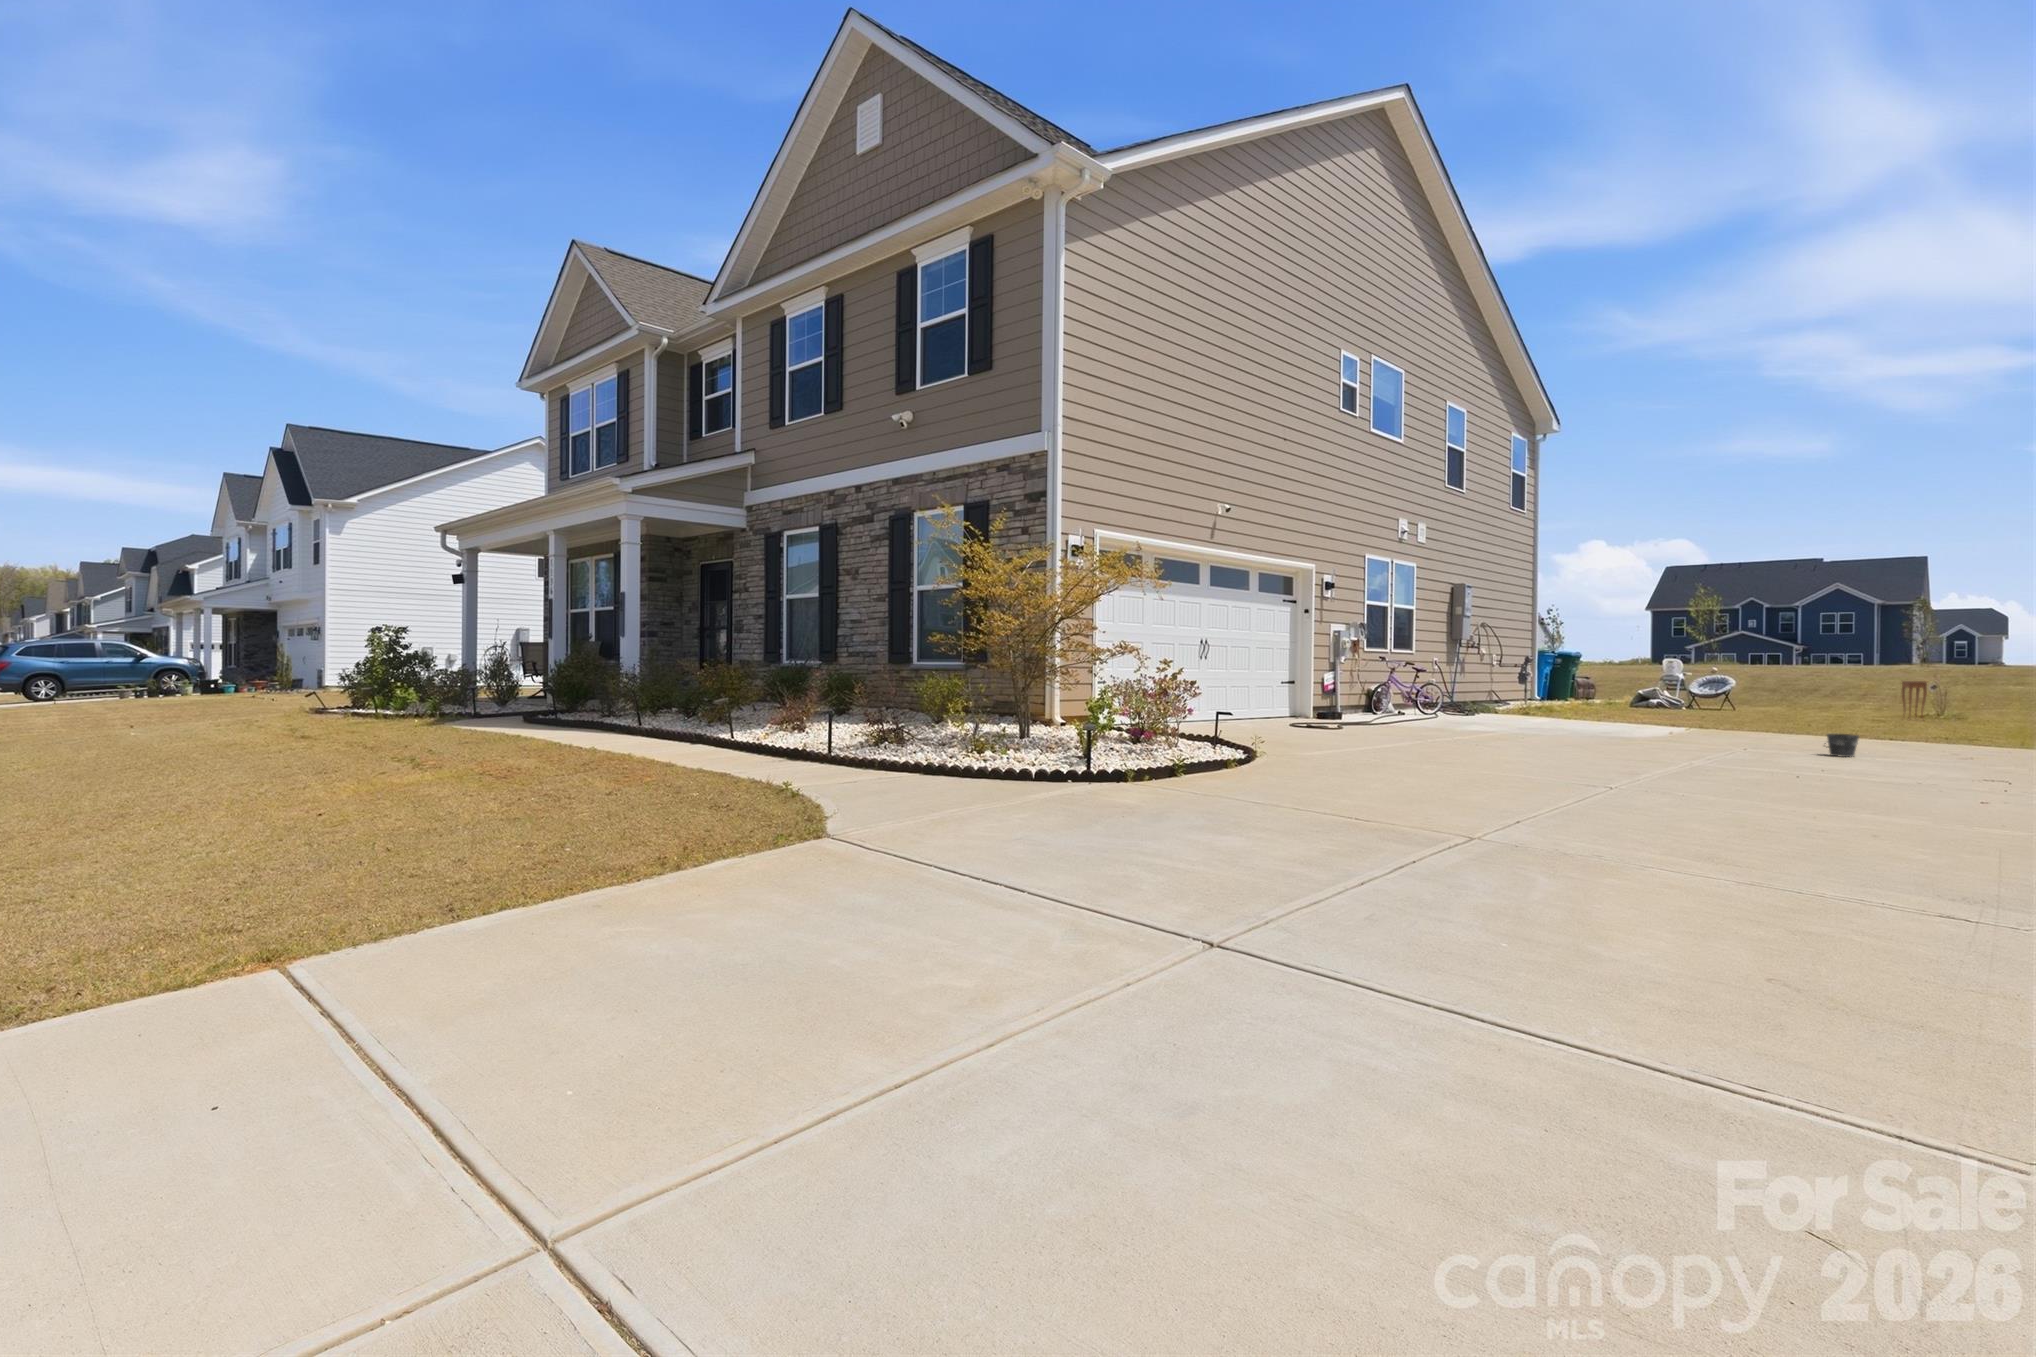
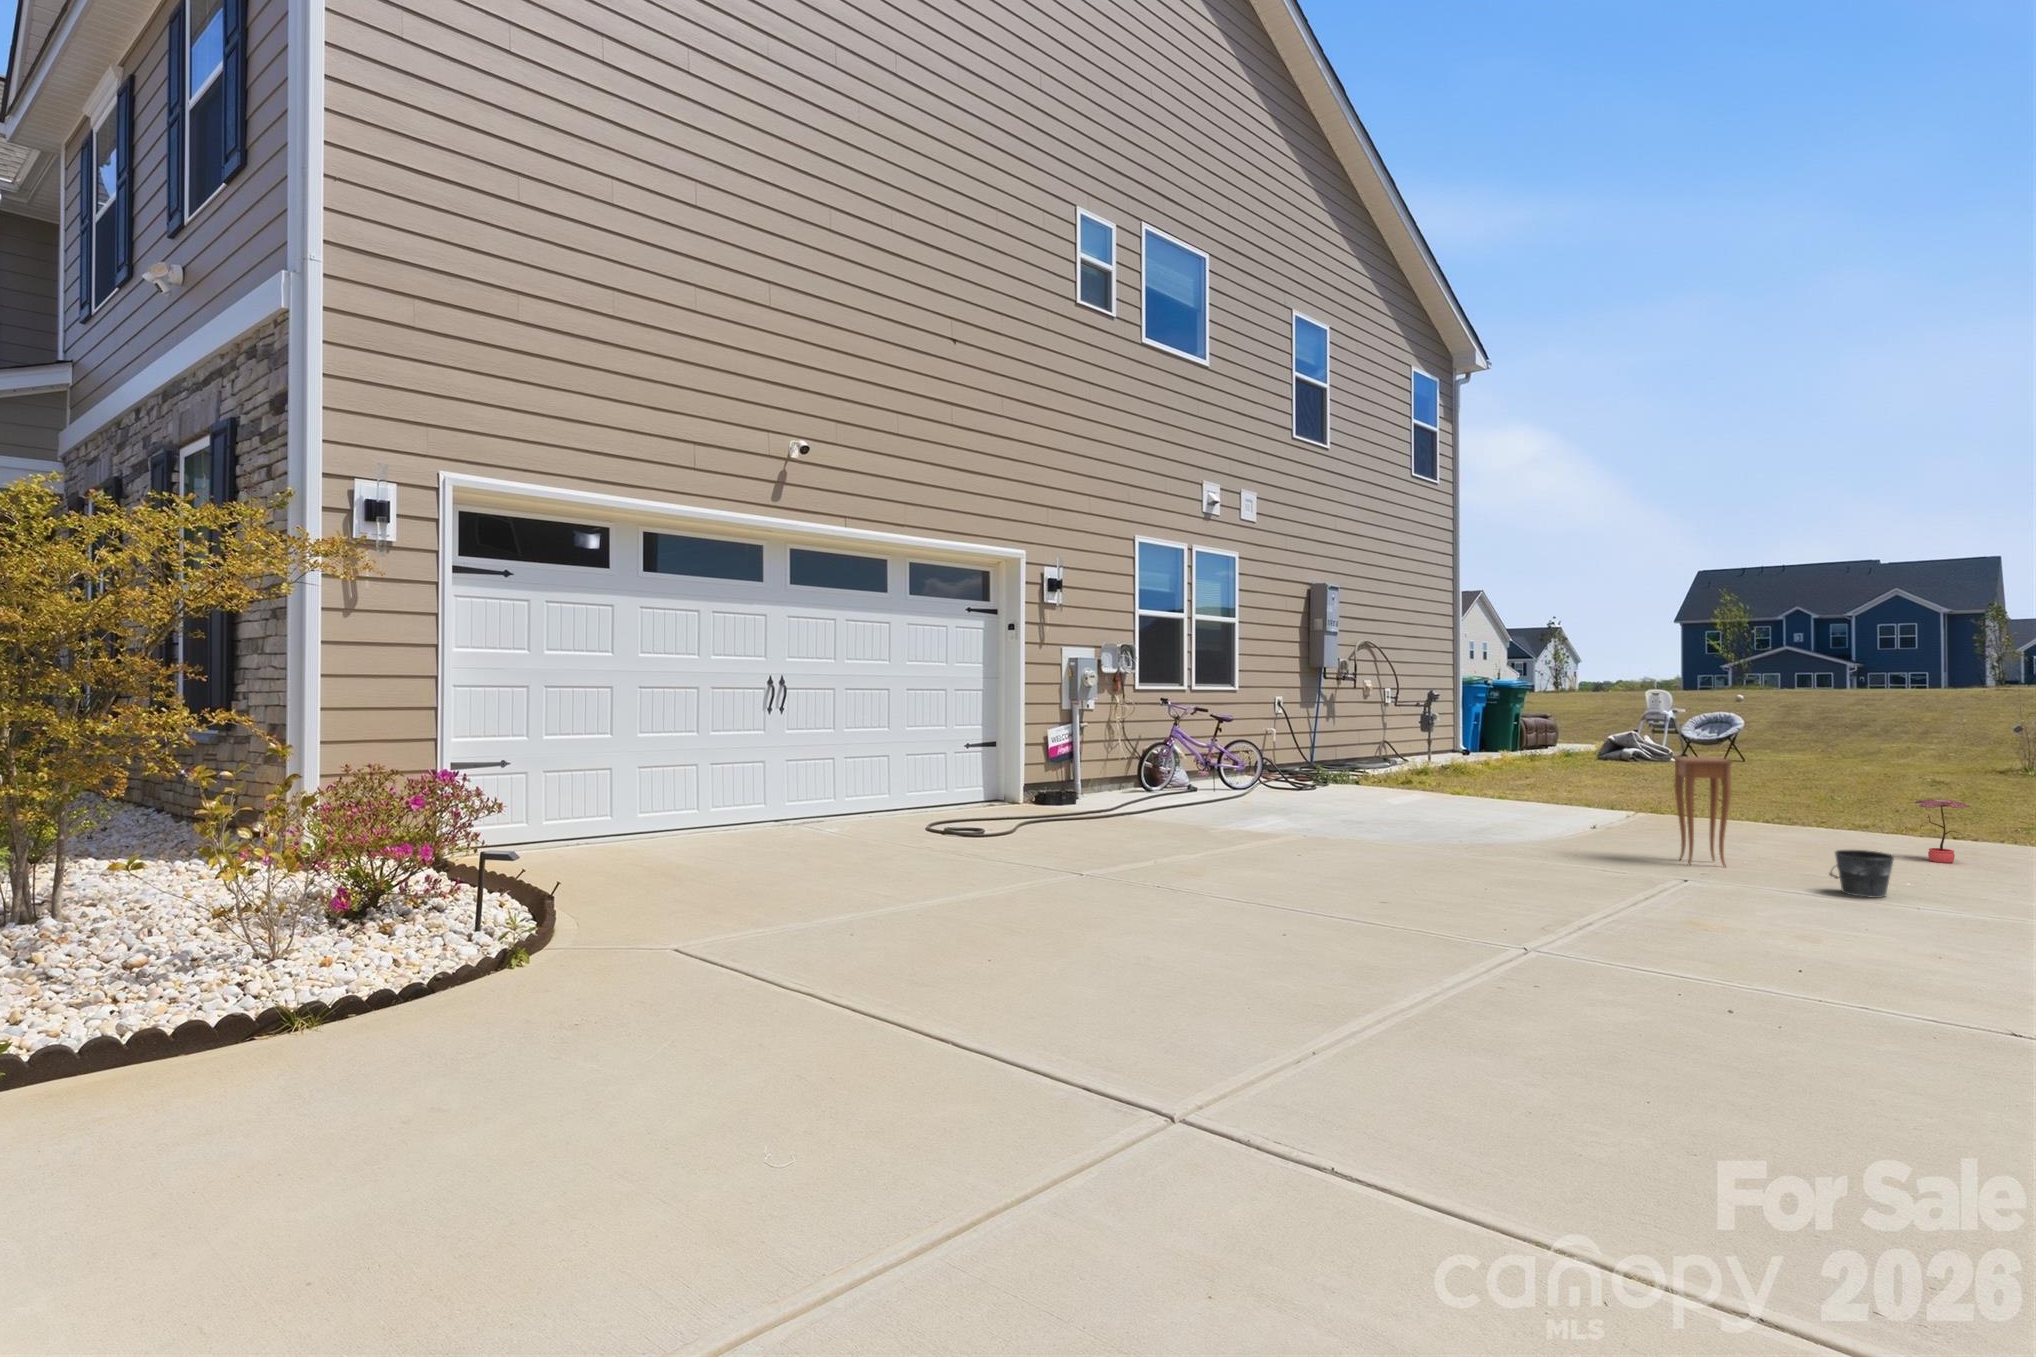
side table: present [1902,681,1927,718] -> present [1674,756,1733,866]
potted plant: none [1868,713,1901,748] -> present [1915,799,1970,863]

